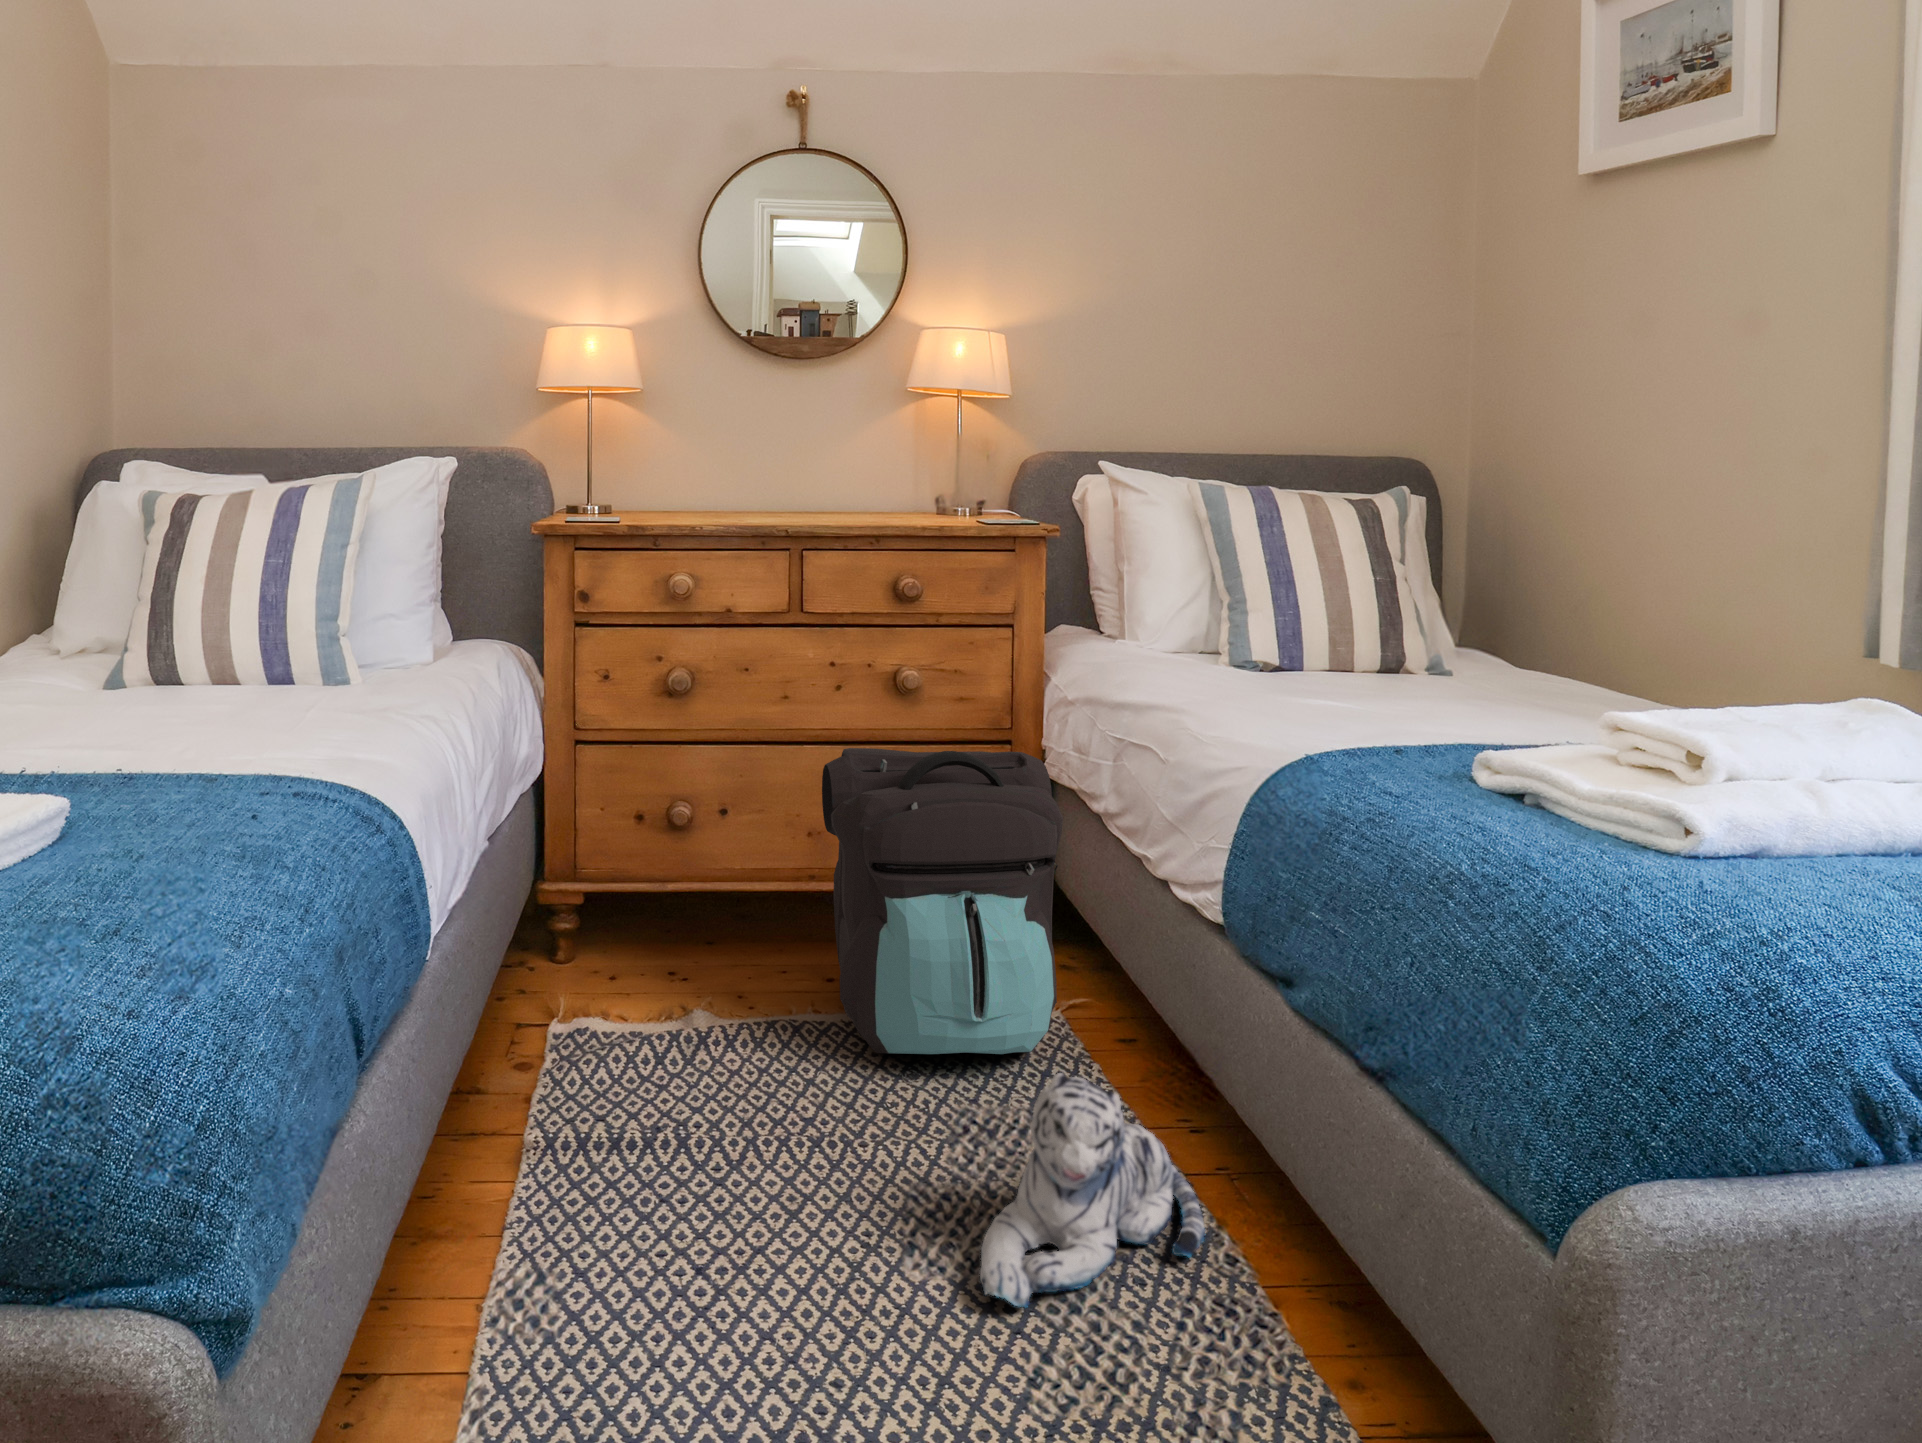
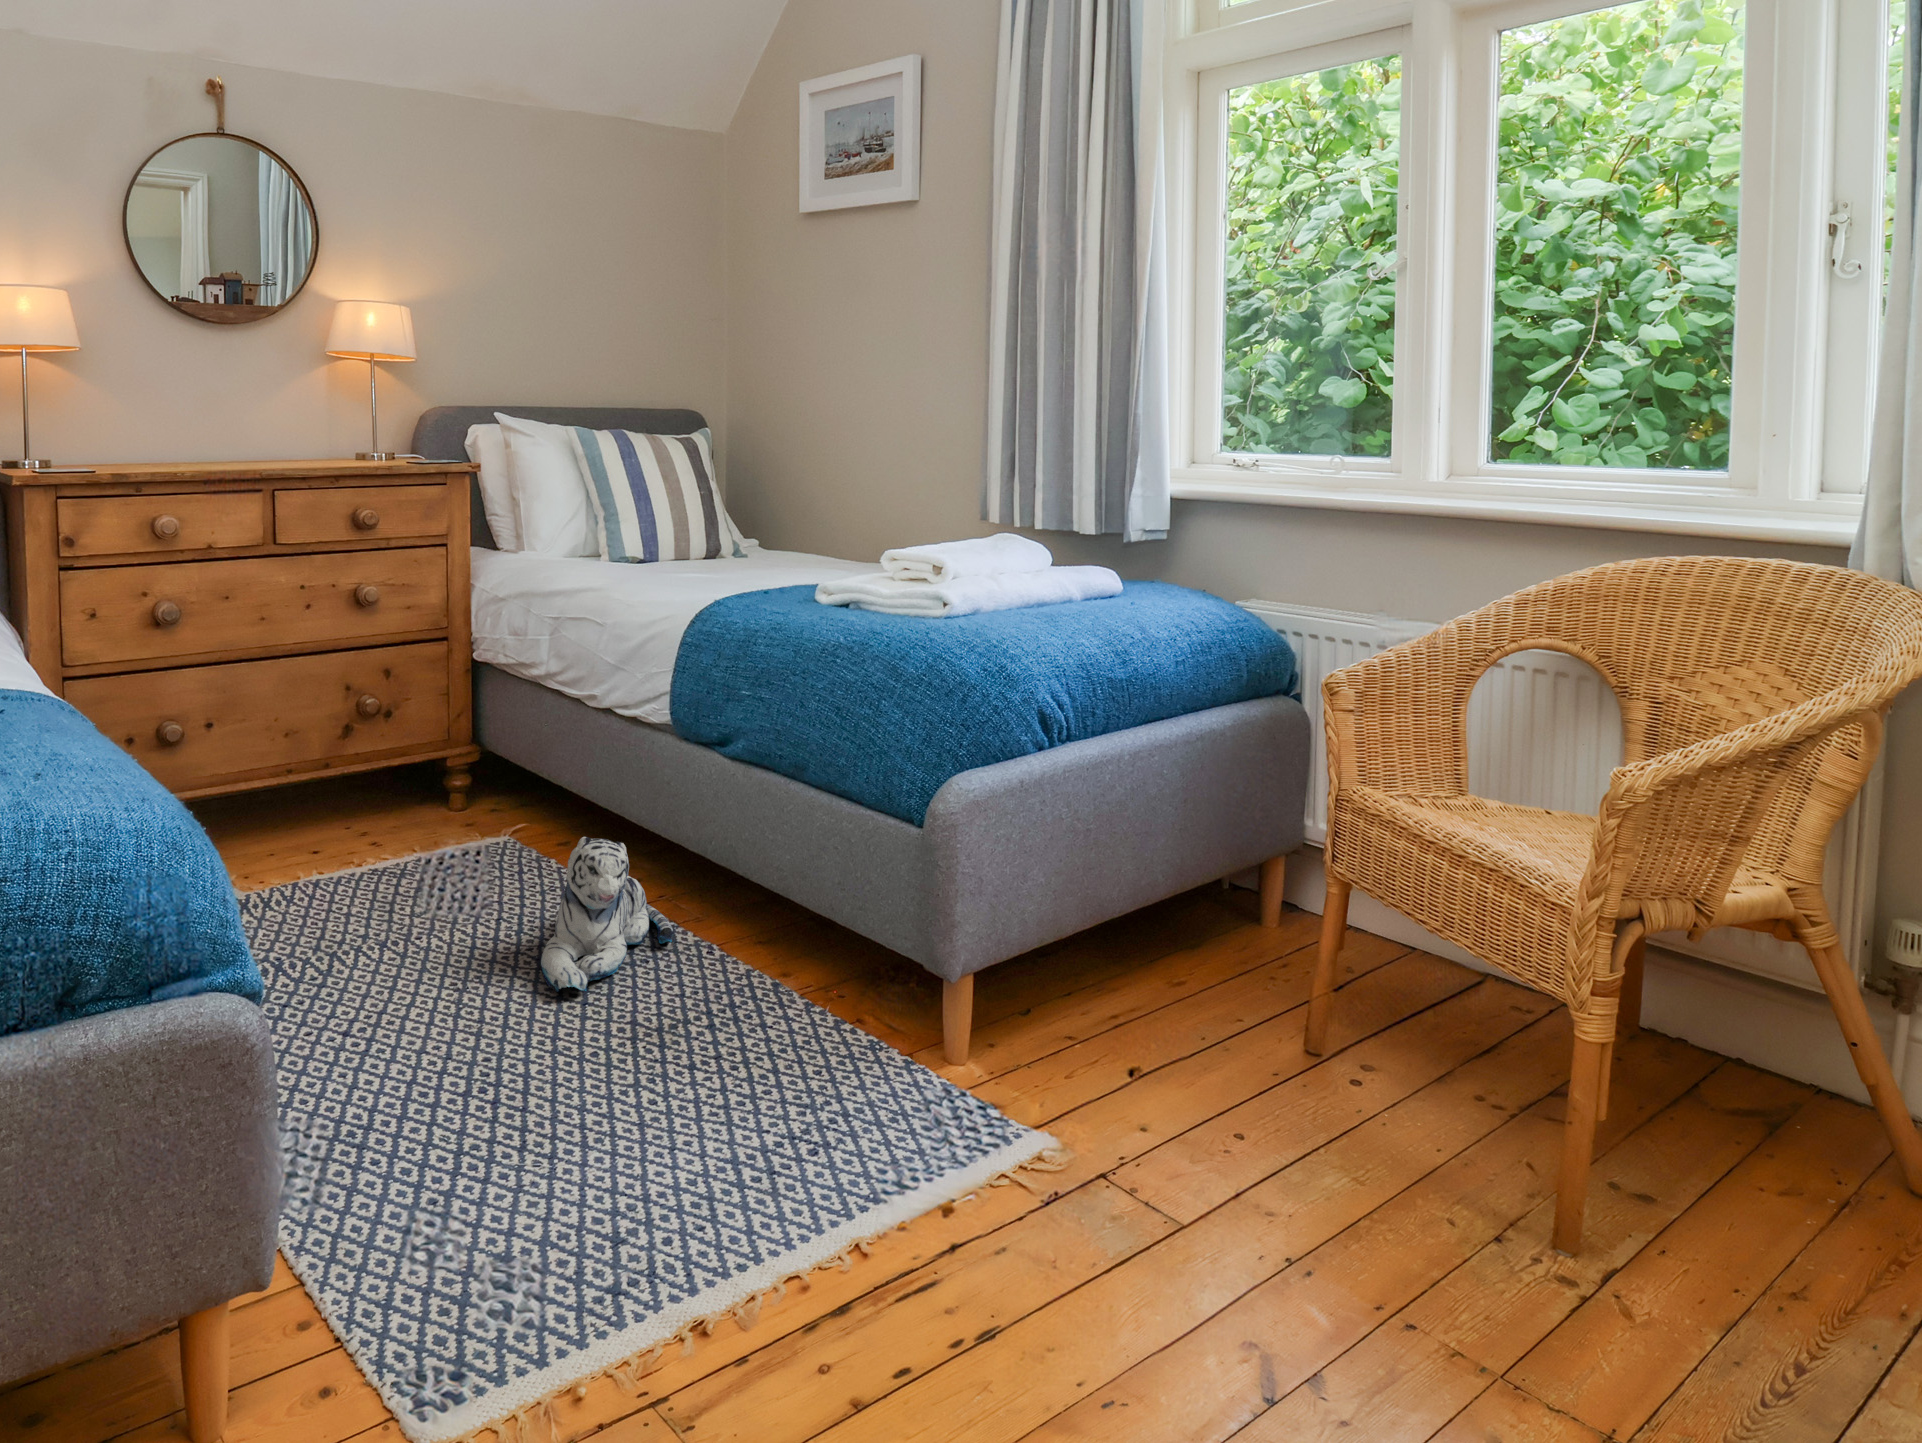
backpack: present [822,748,1063,1054] -> none [319,639,523,885]

